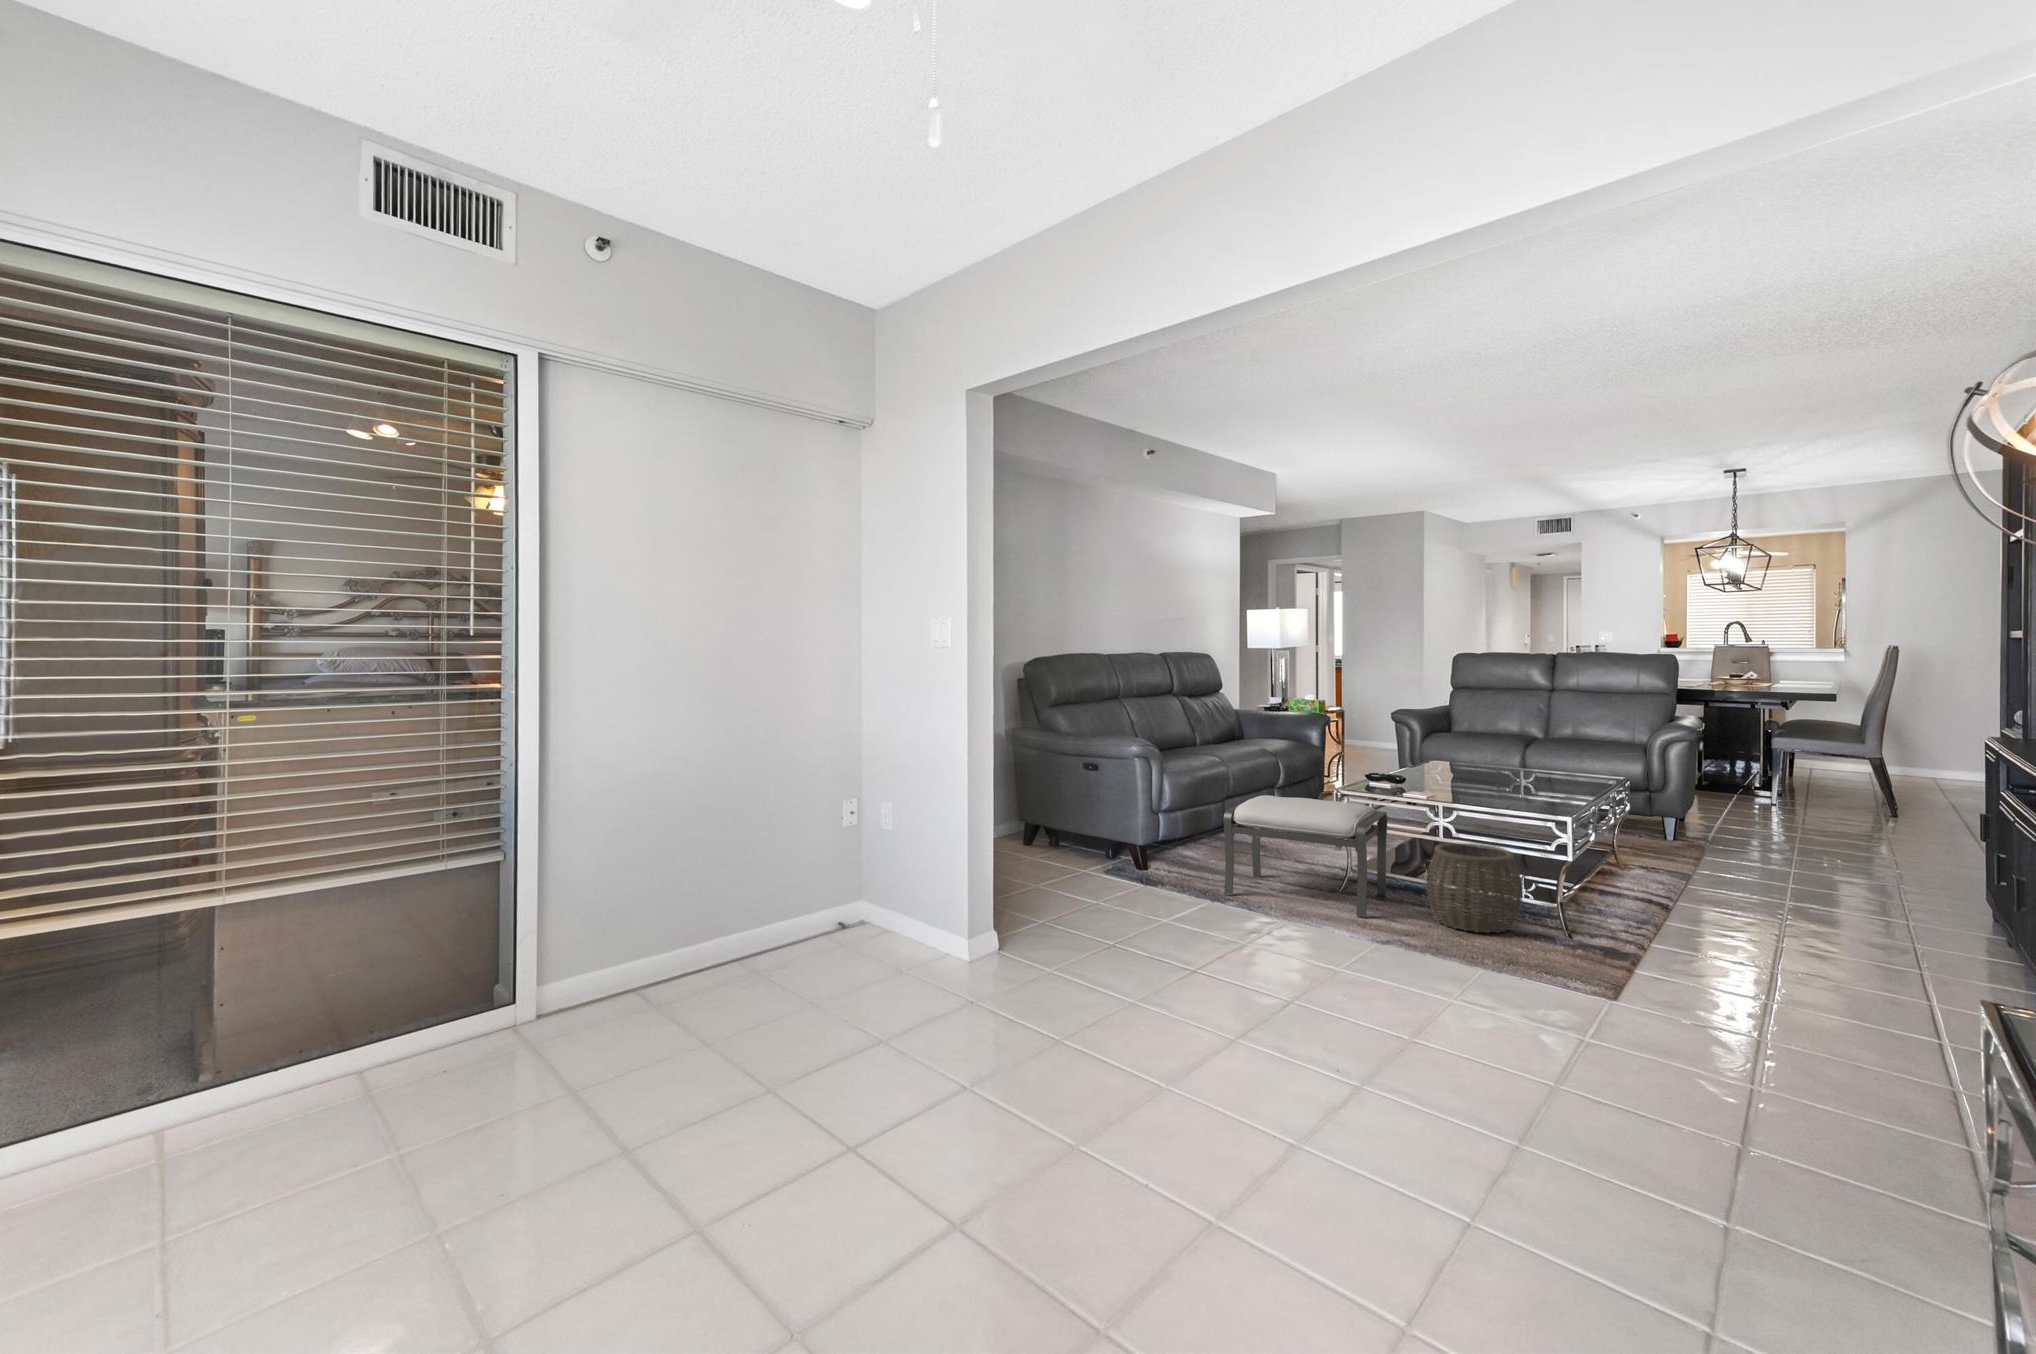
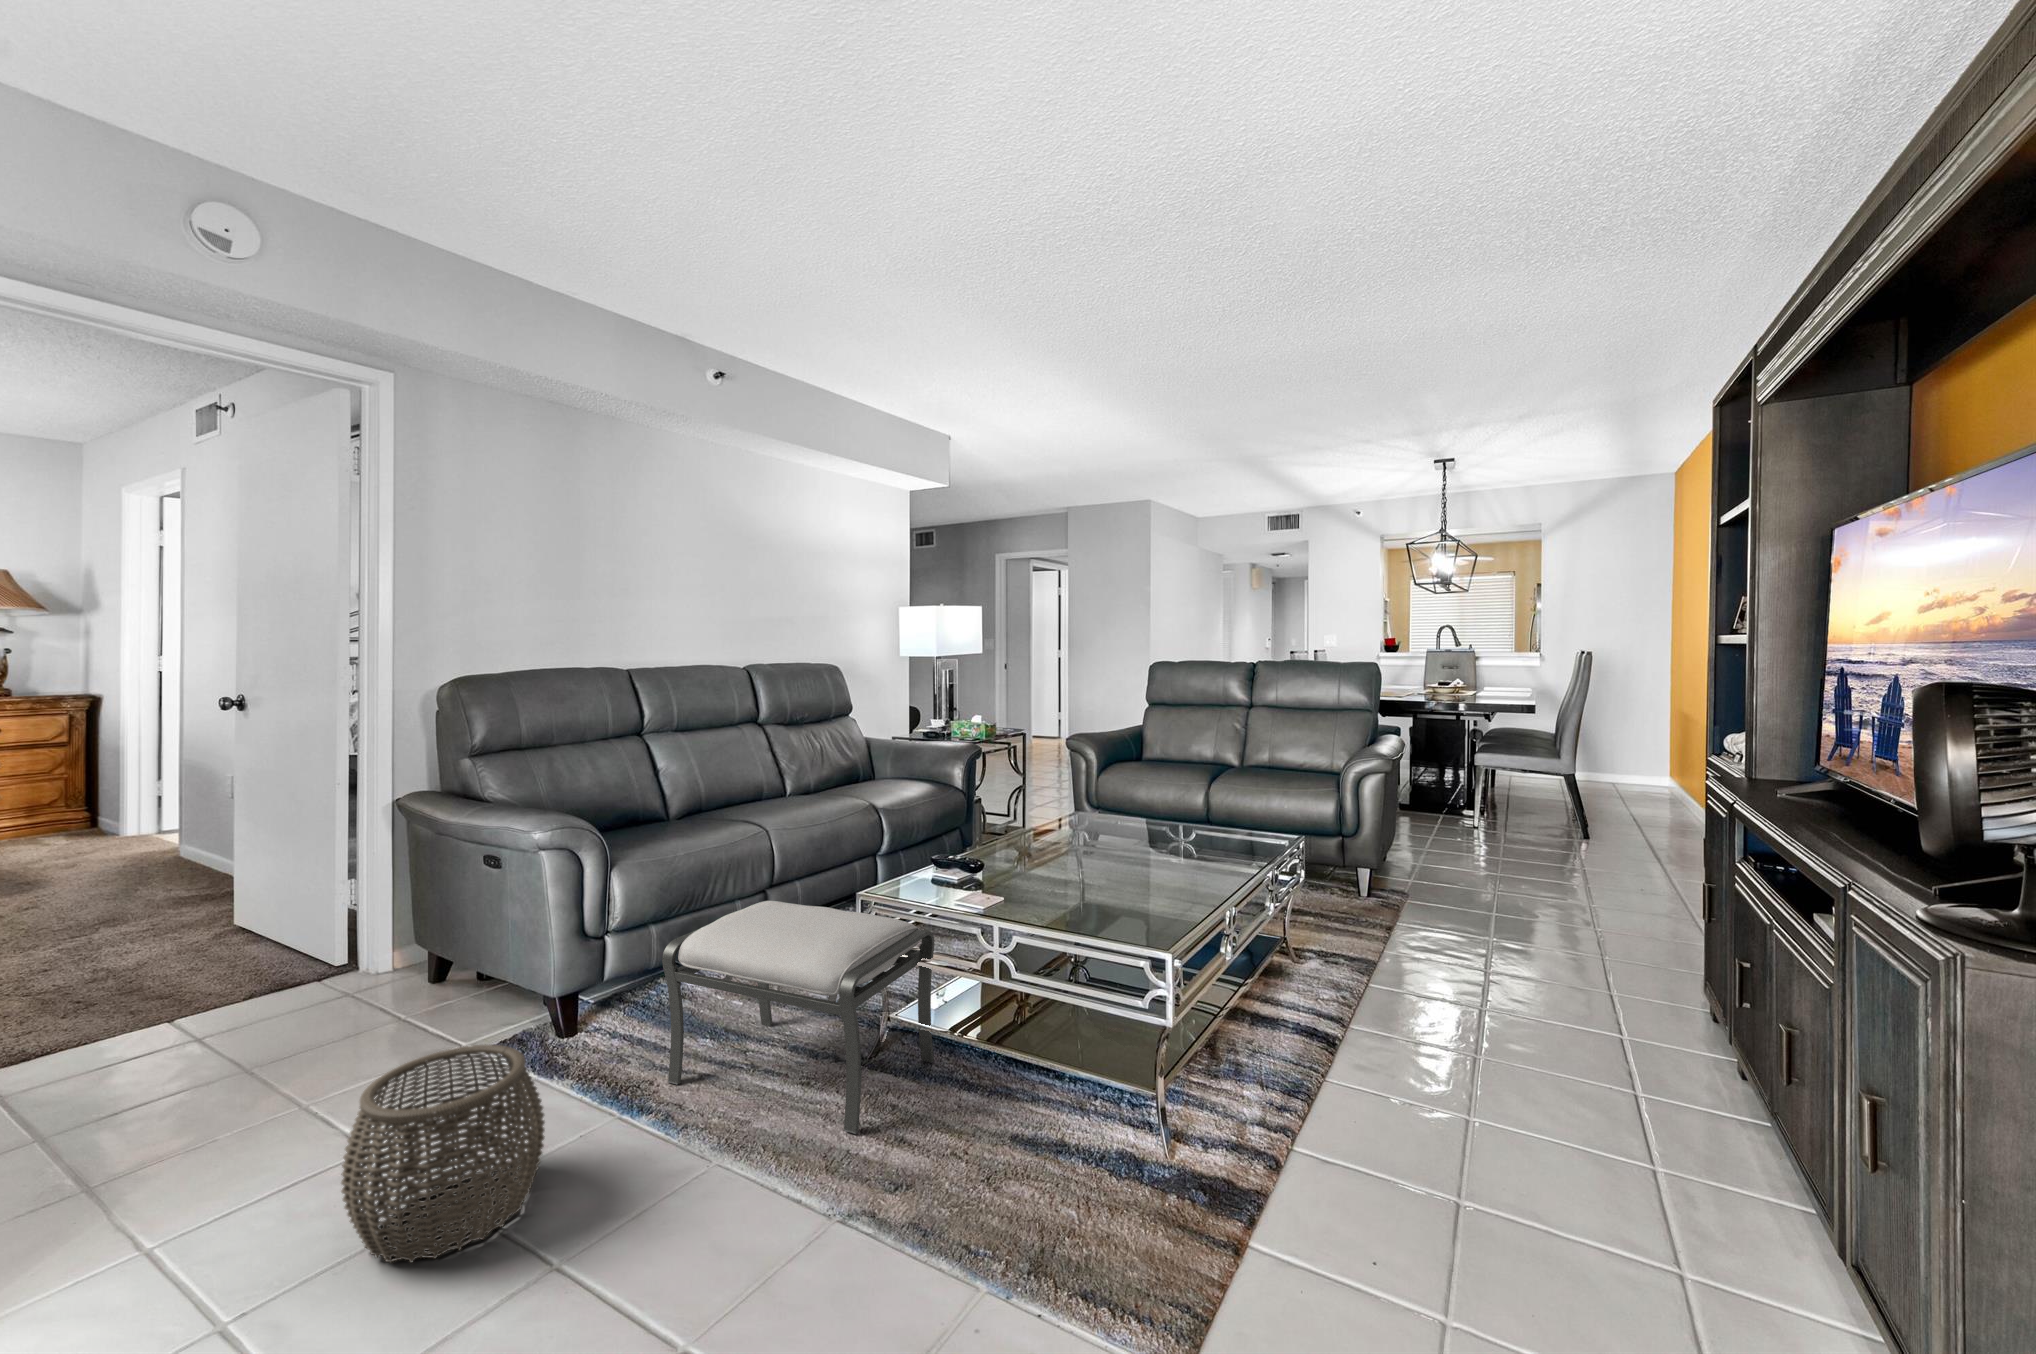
woven basket: present [1426,843,1523,933] -> present [341,1045,545,1263]

